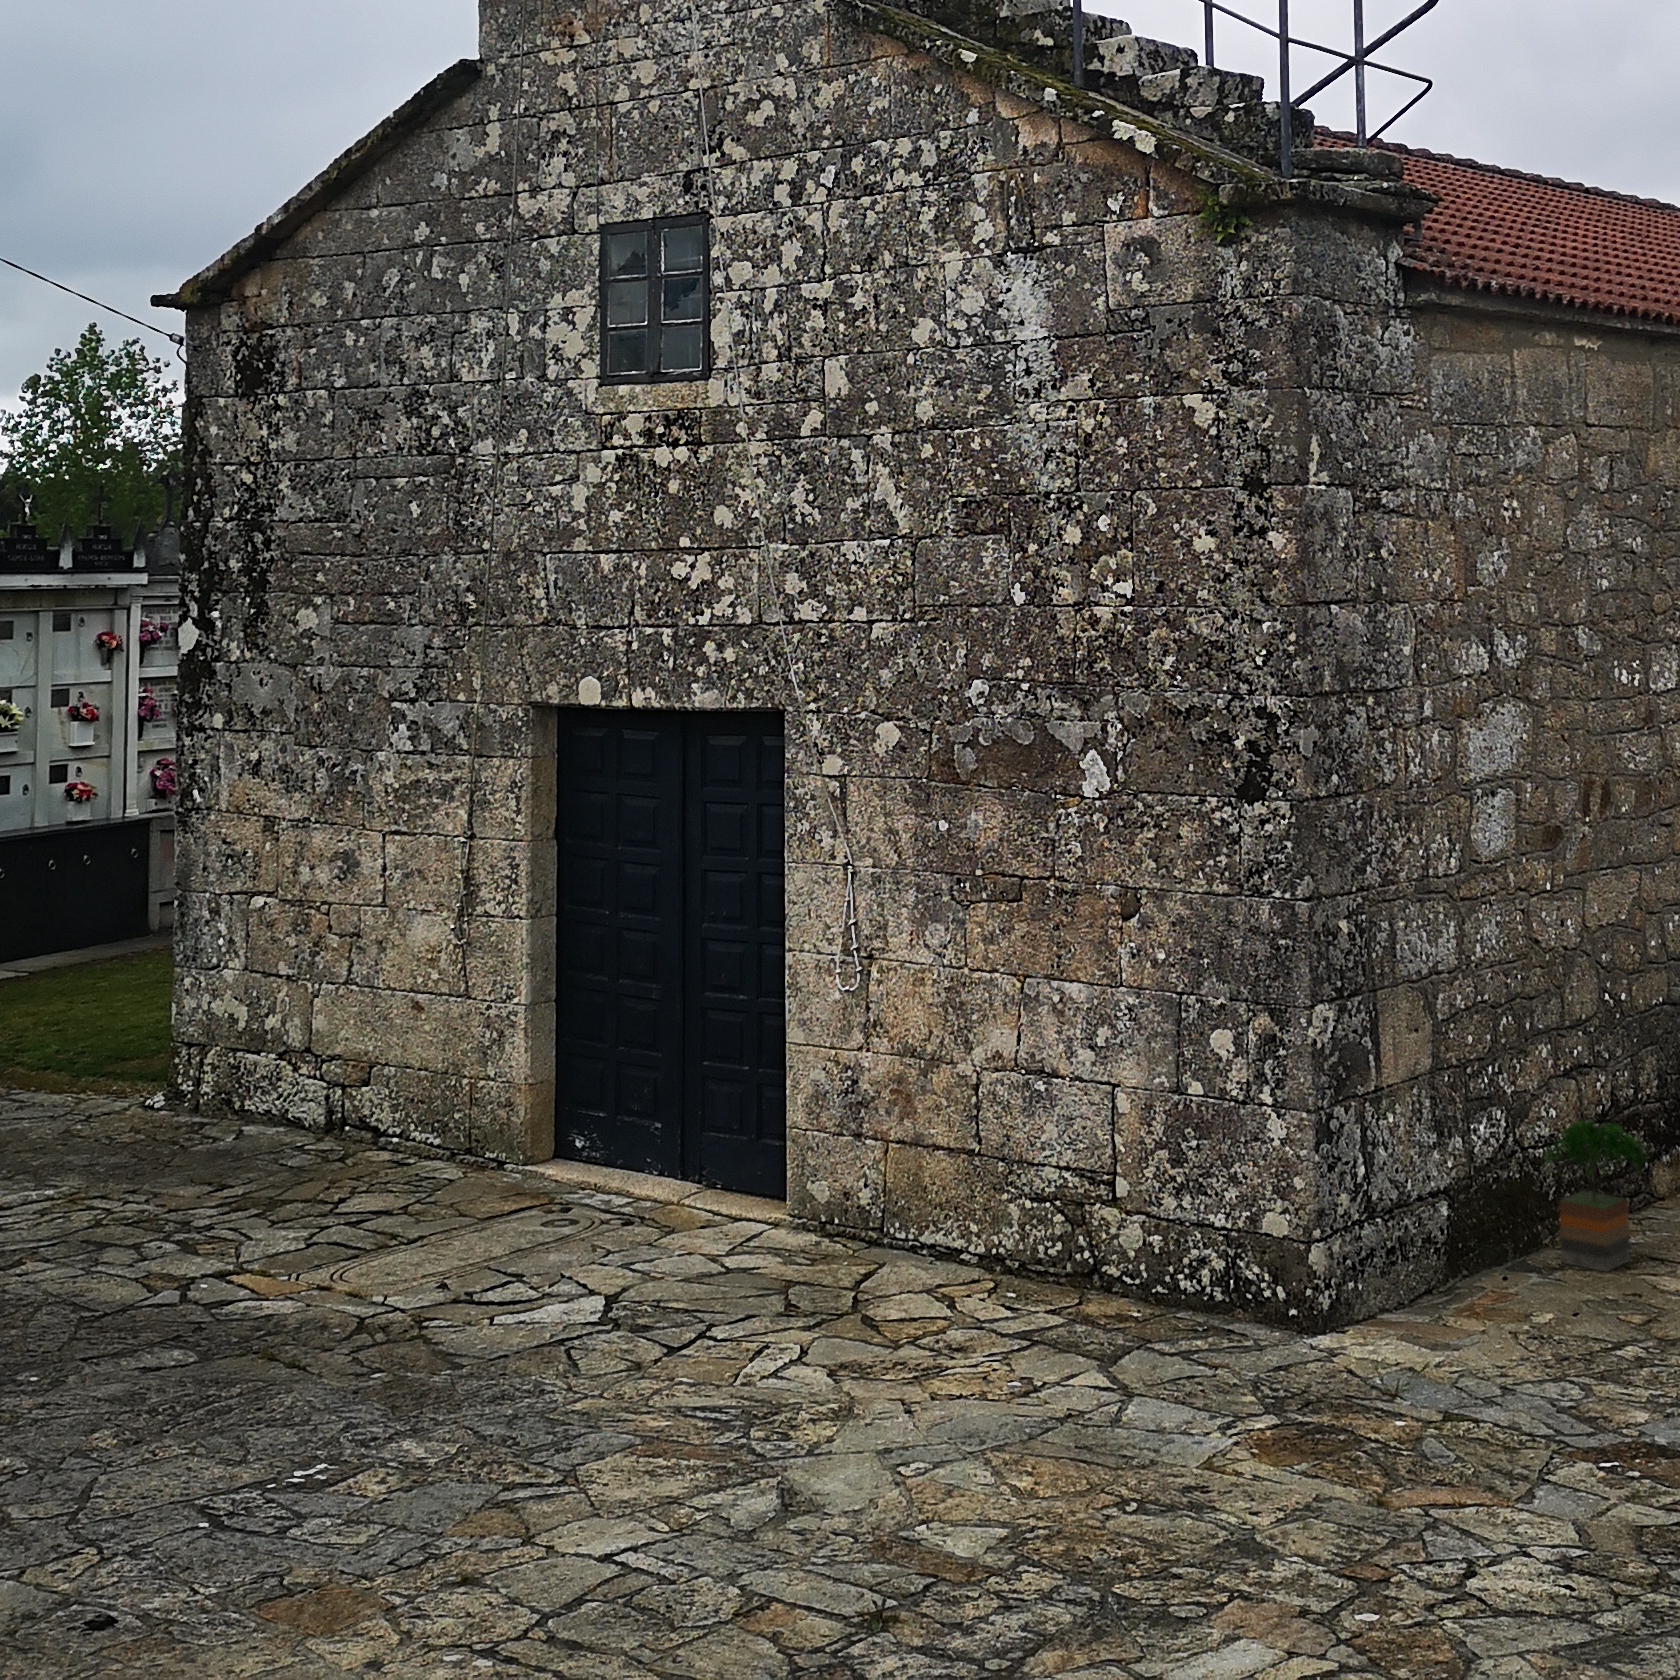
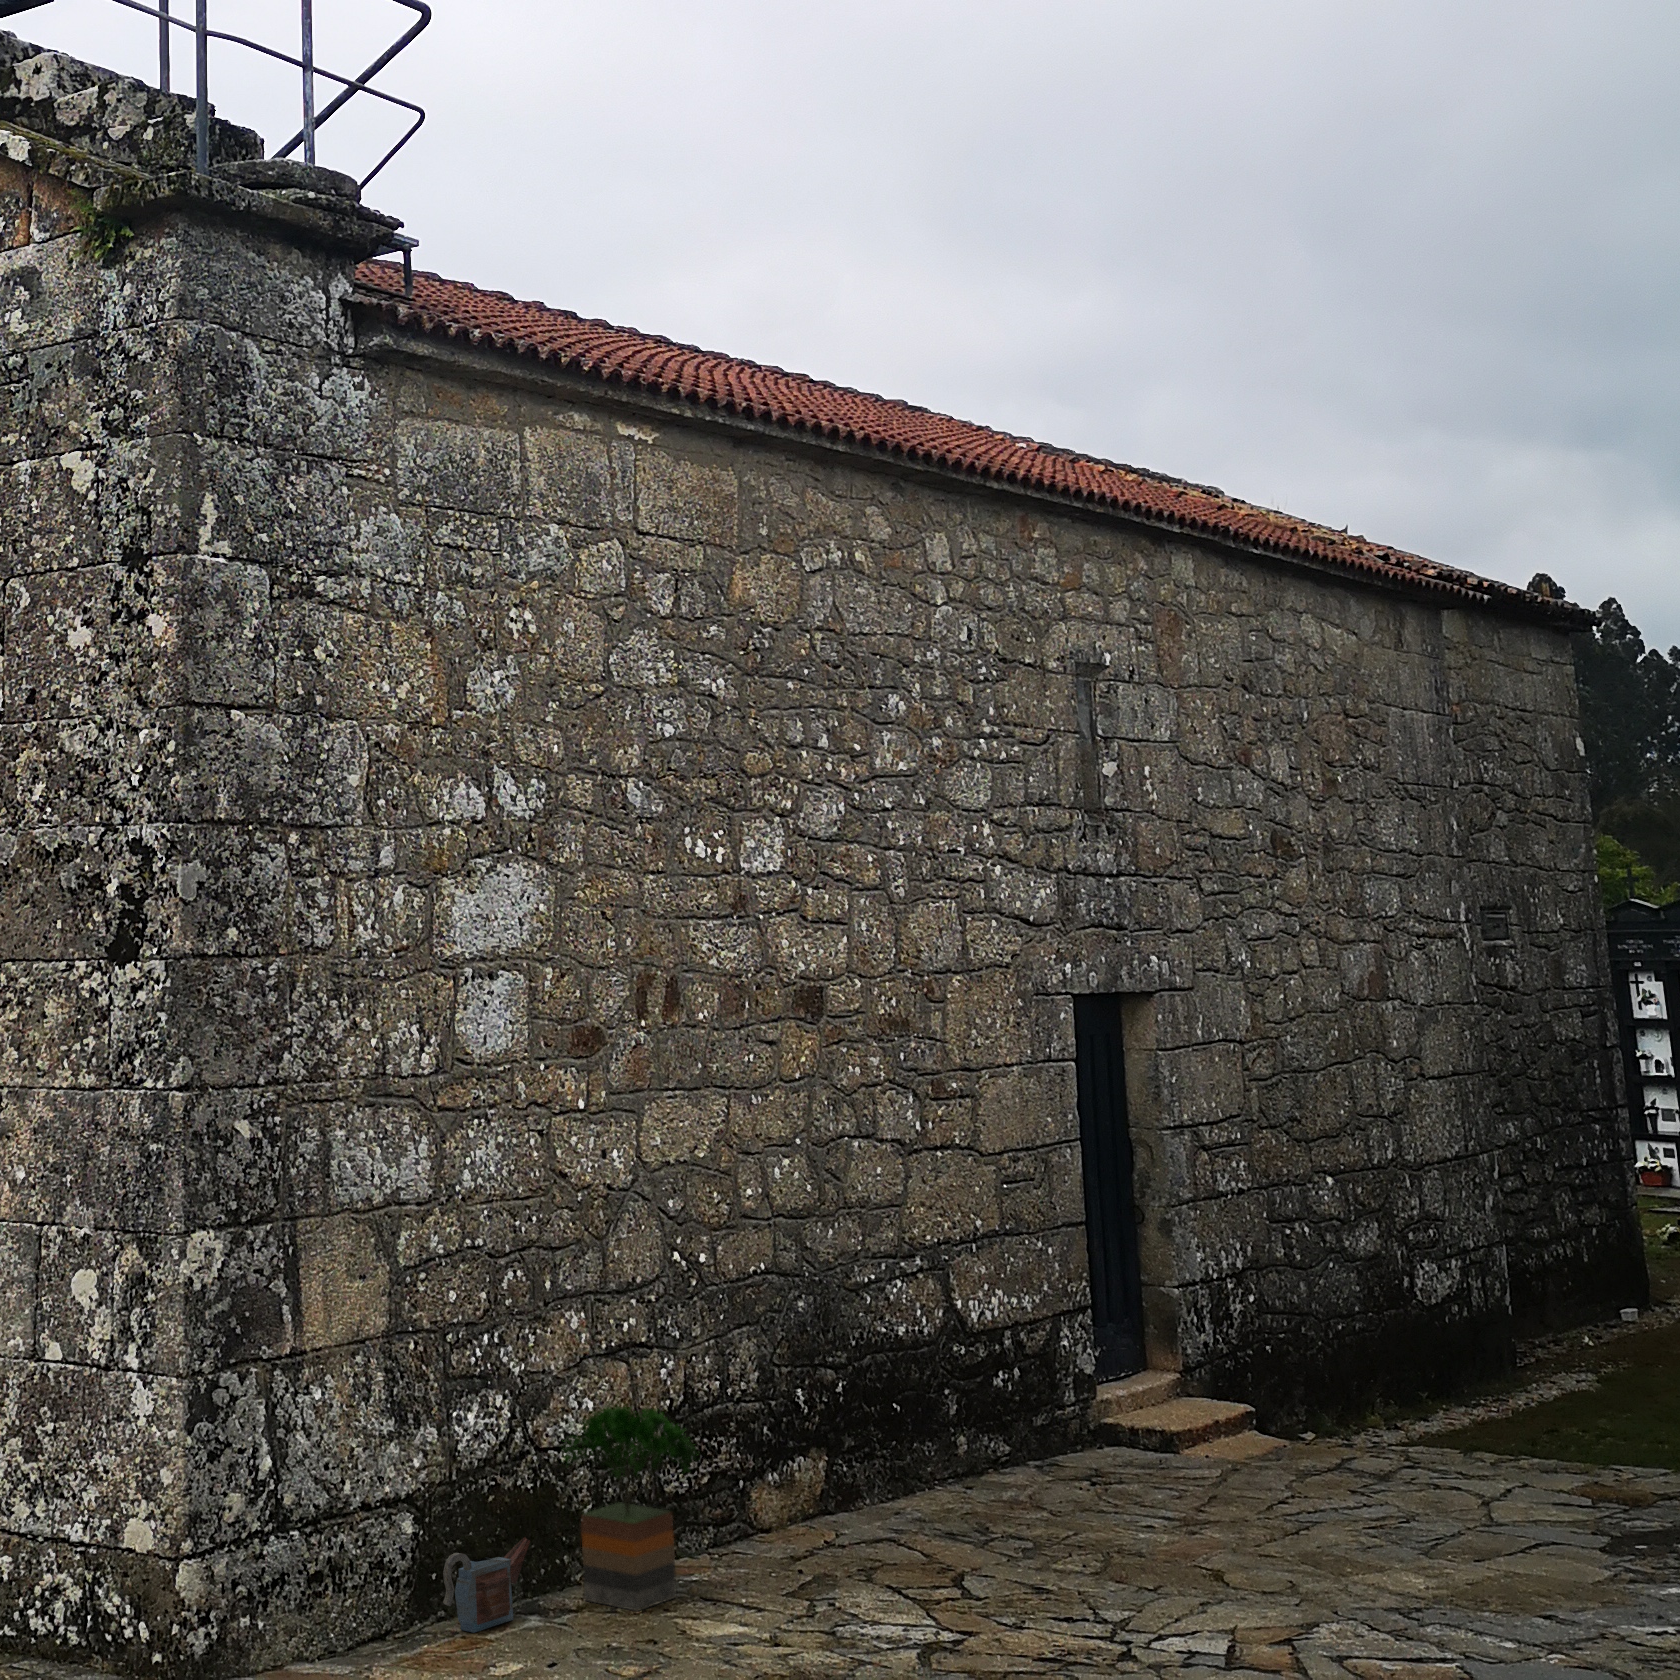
watering can: none [1473,1218,1526,1289] -> present [443,1537,530,1633]

